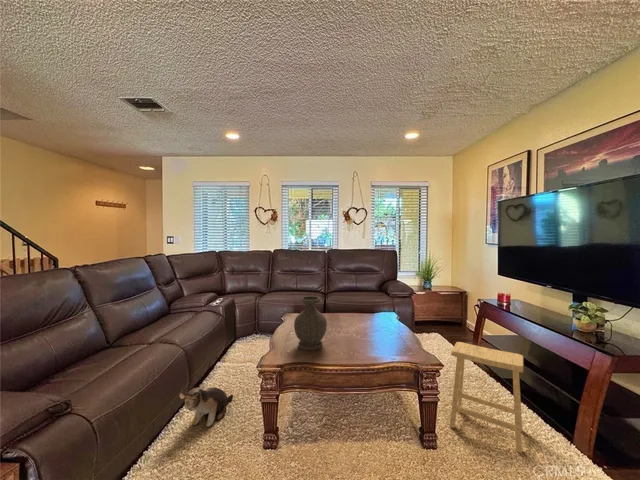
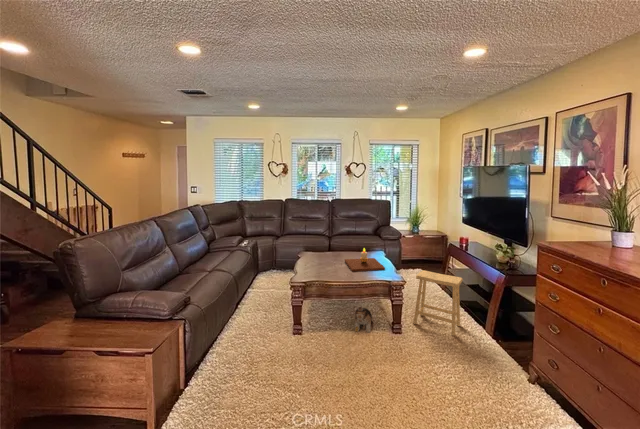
vase: present [294,296,327,350] -> none [311,239,333,275]
candle: none [344,308,403,344] -> present [345,248,385,271]
plush toy: present [179,387,233,427] -> present [355,307,373,333]

